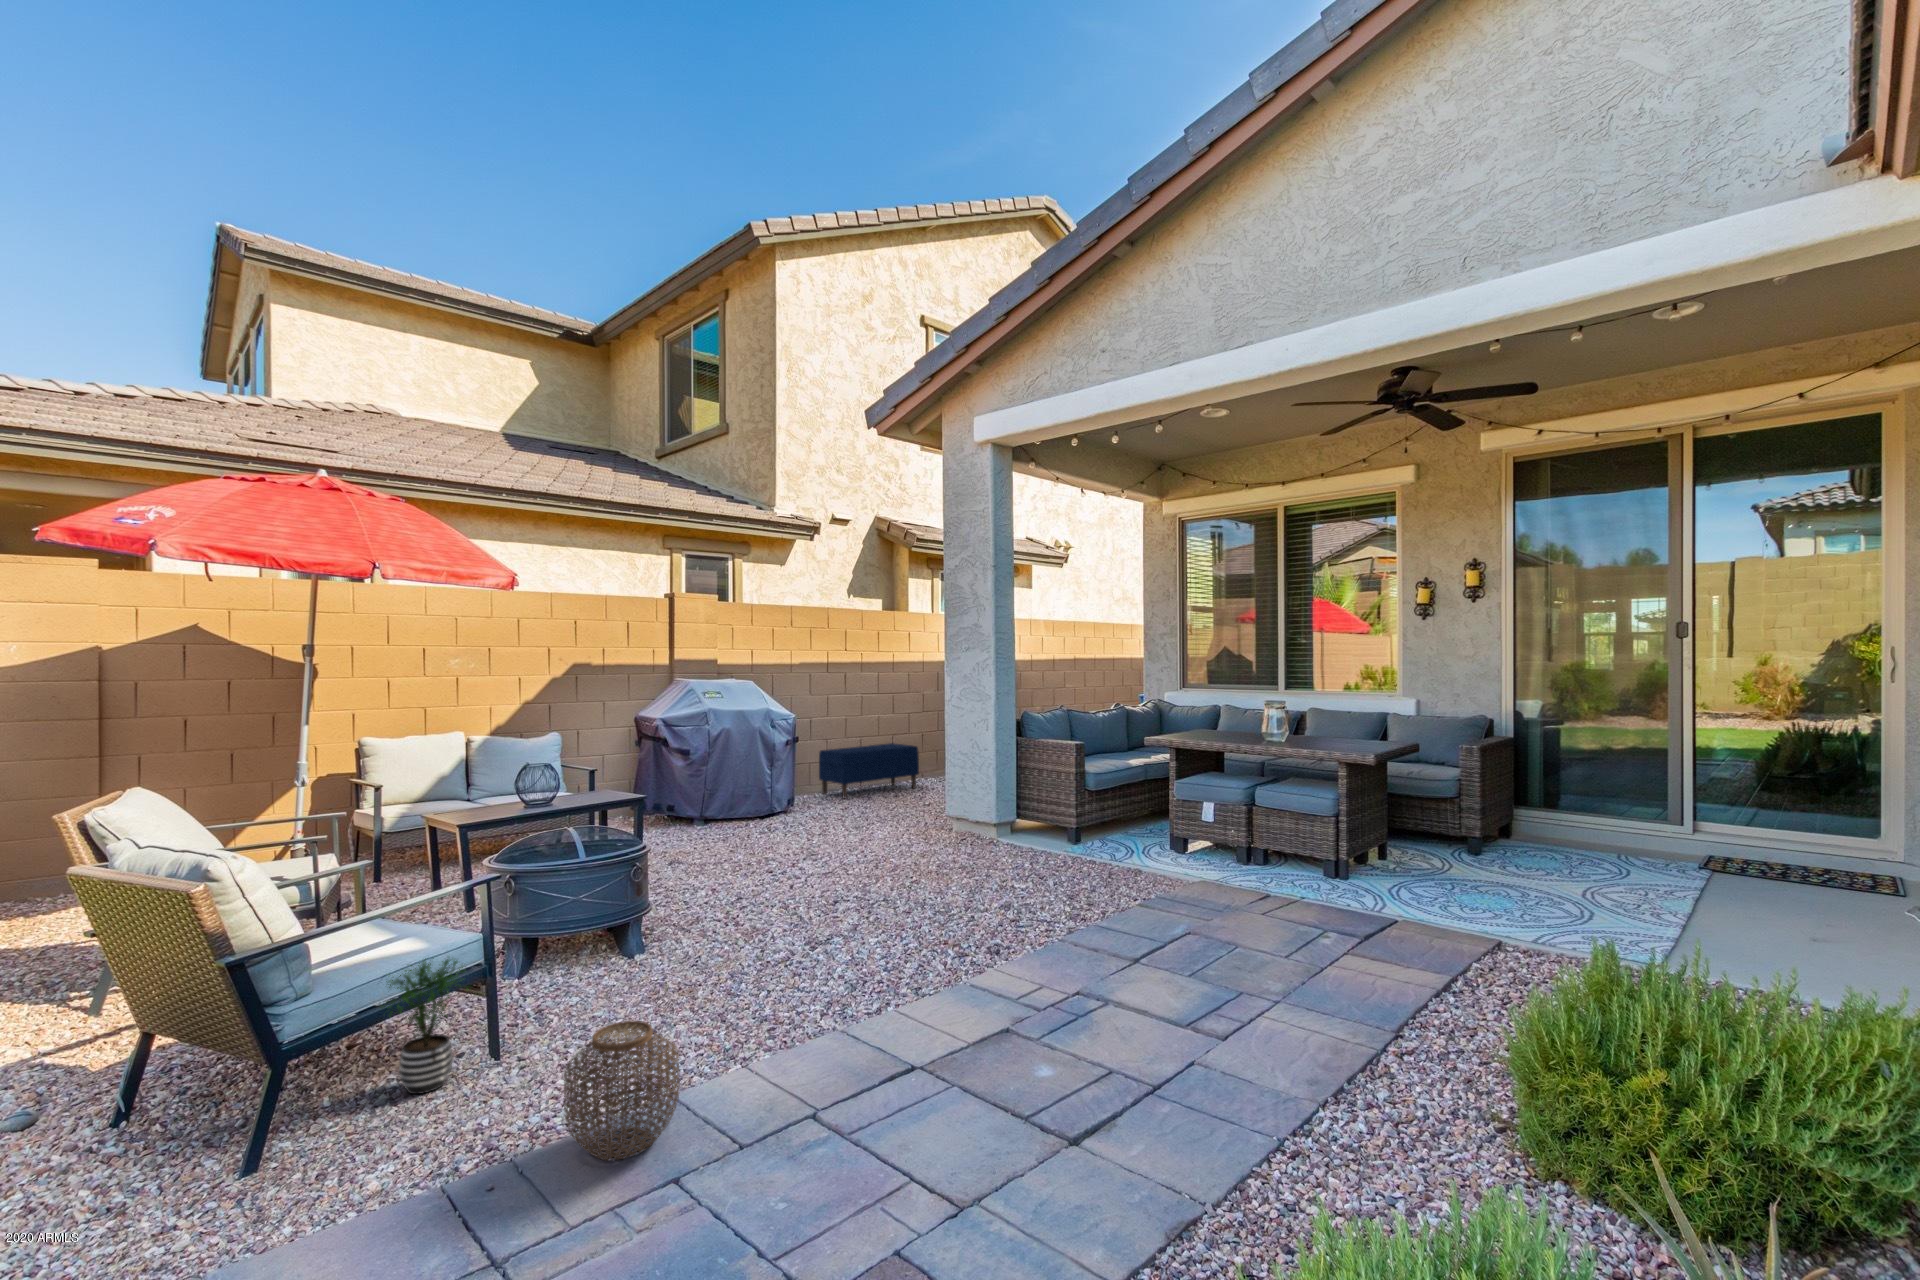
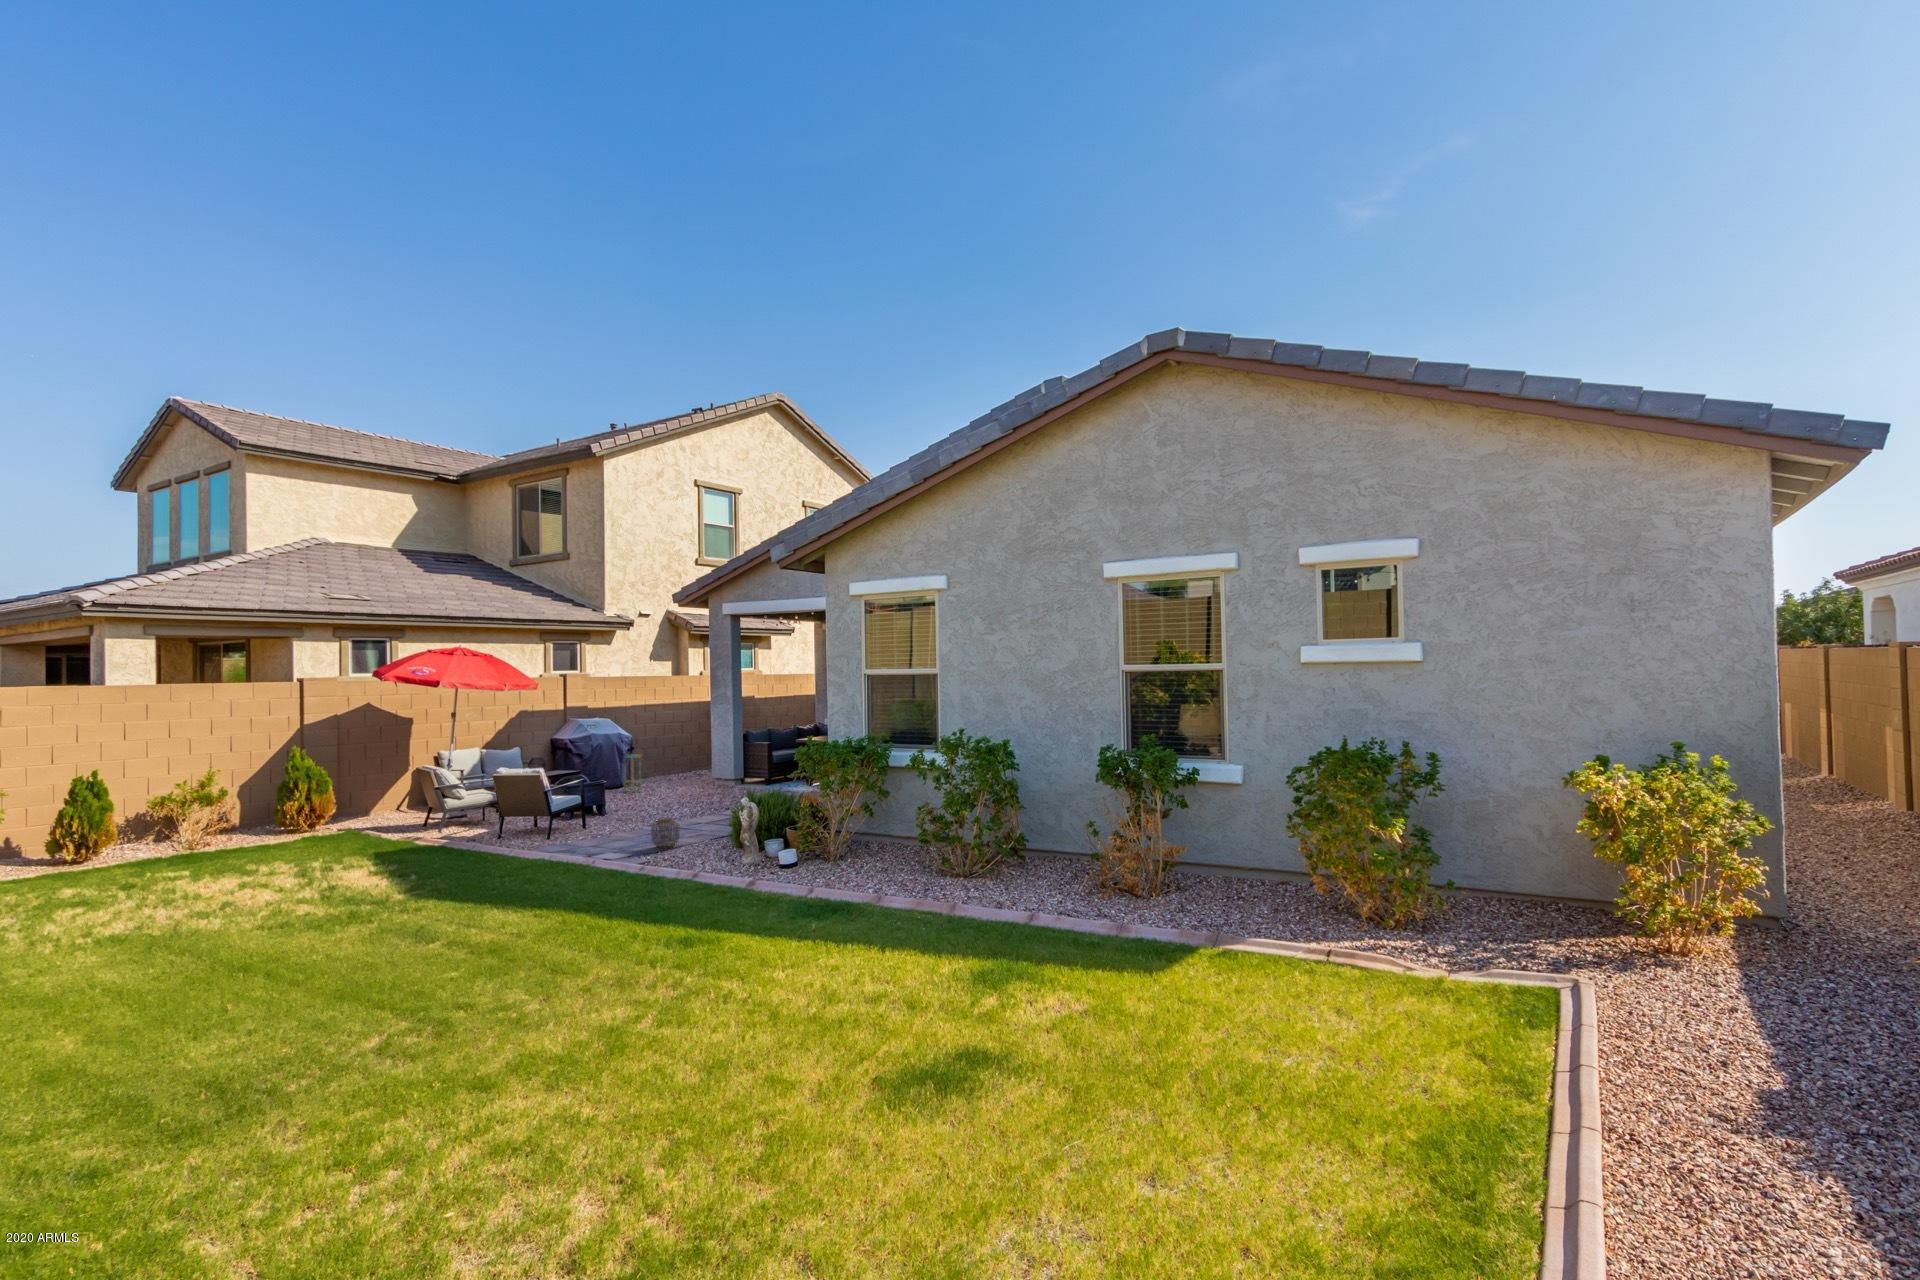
bench: present [819,743,919,799] -> none [644,752,702,782]
side table: none [756,748,794,825] -> present [623,754,642,793]
potted plant: present [382,958,469,1094] -> none [580,809,609,847]

